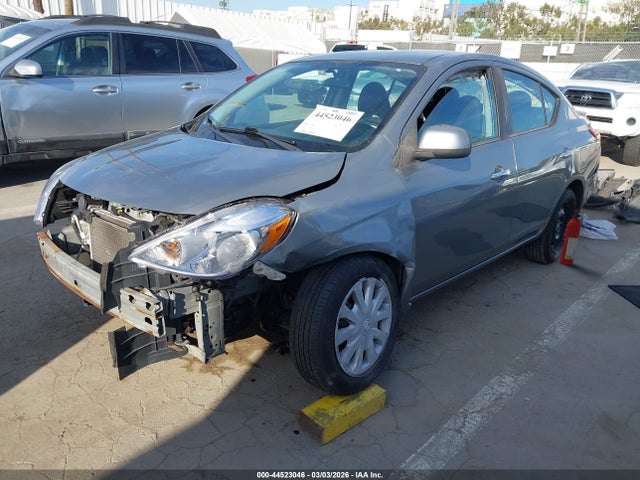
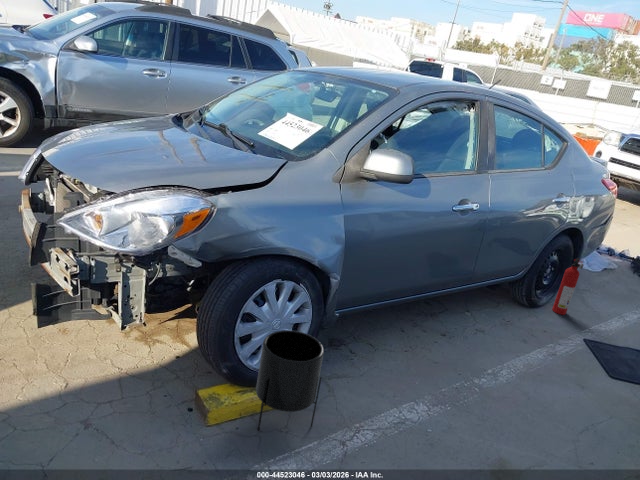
planter: none [361,328,430,438] -> present [256,330,324,431]

